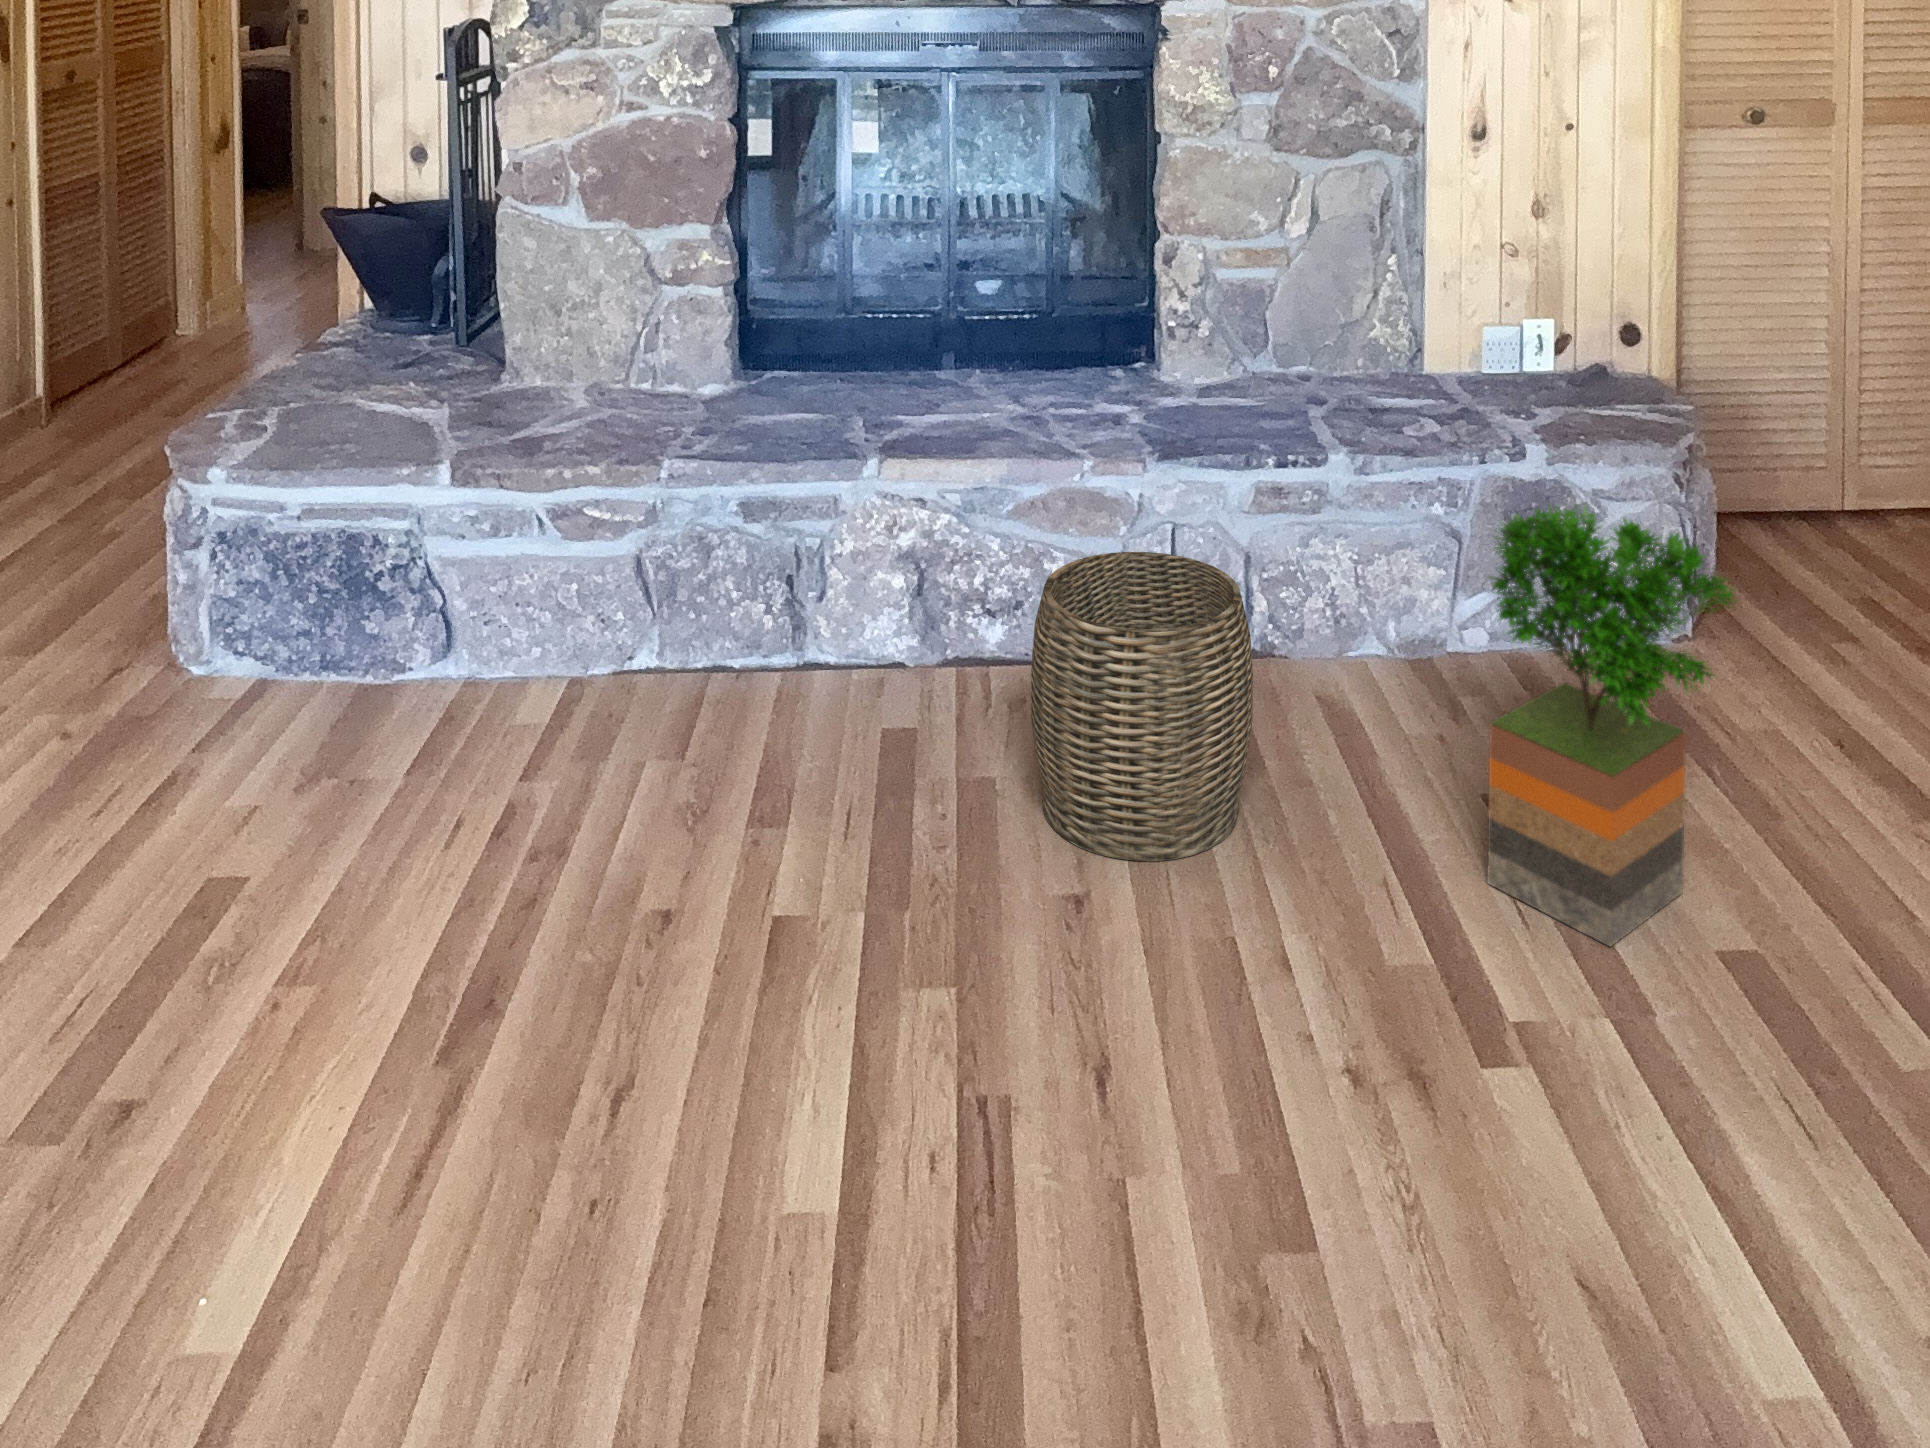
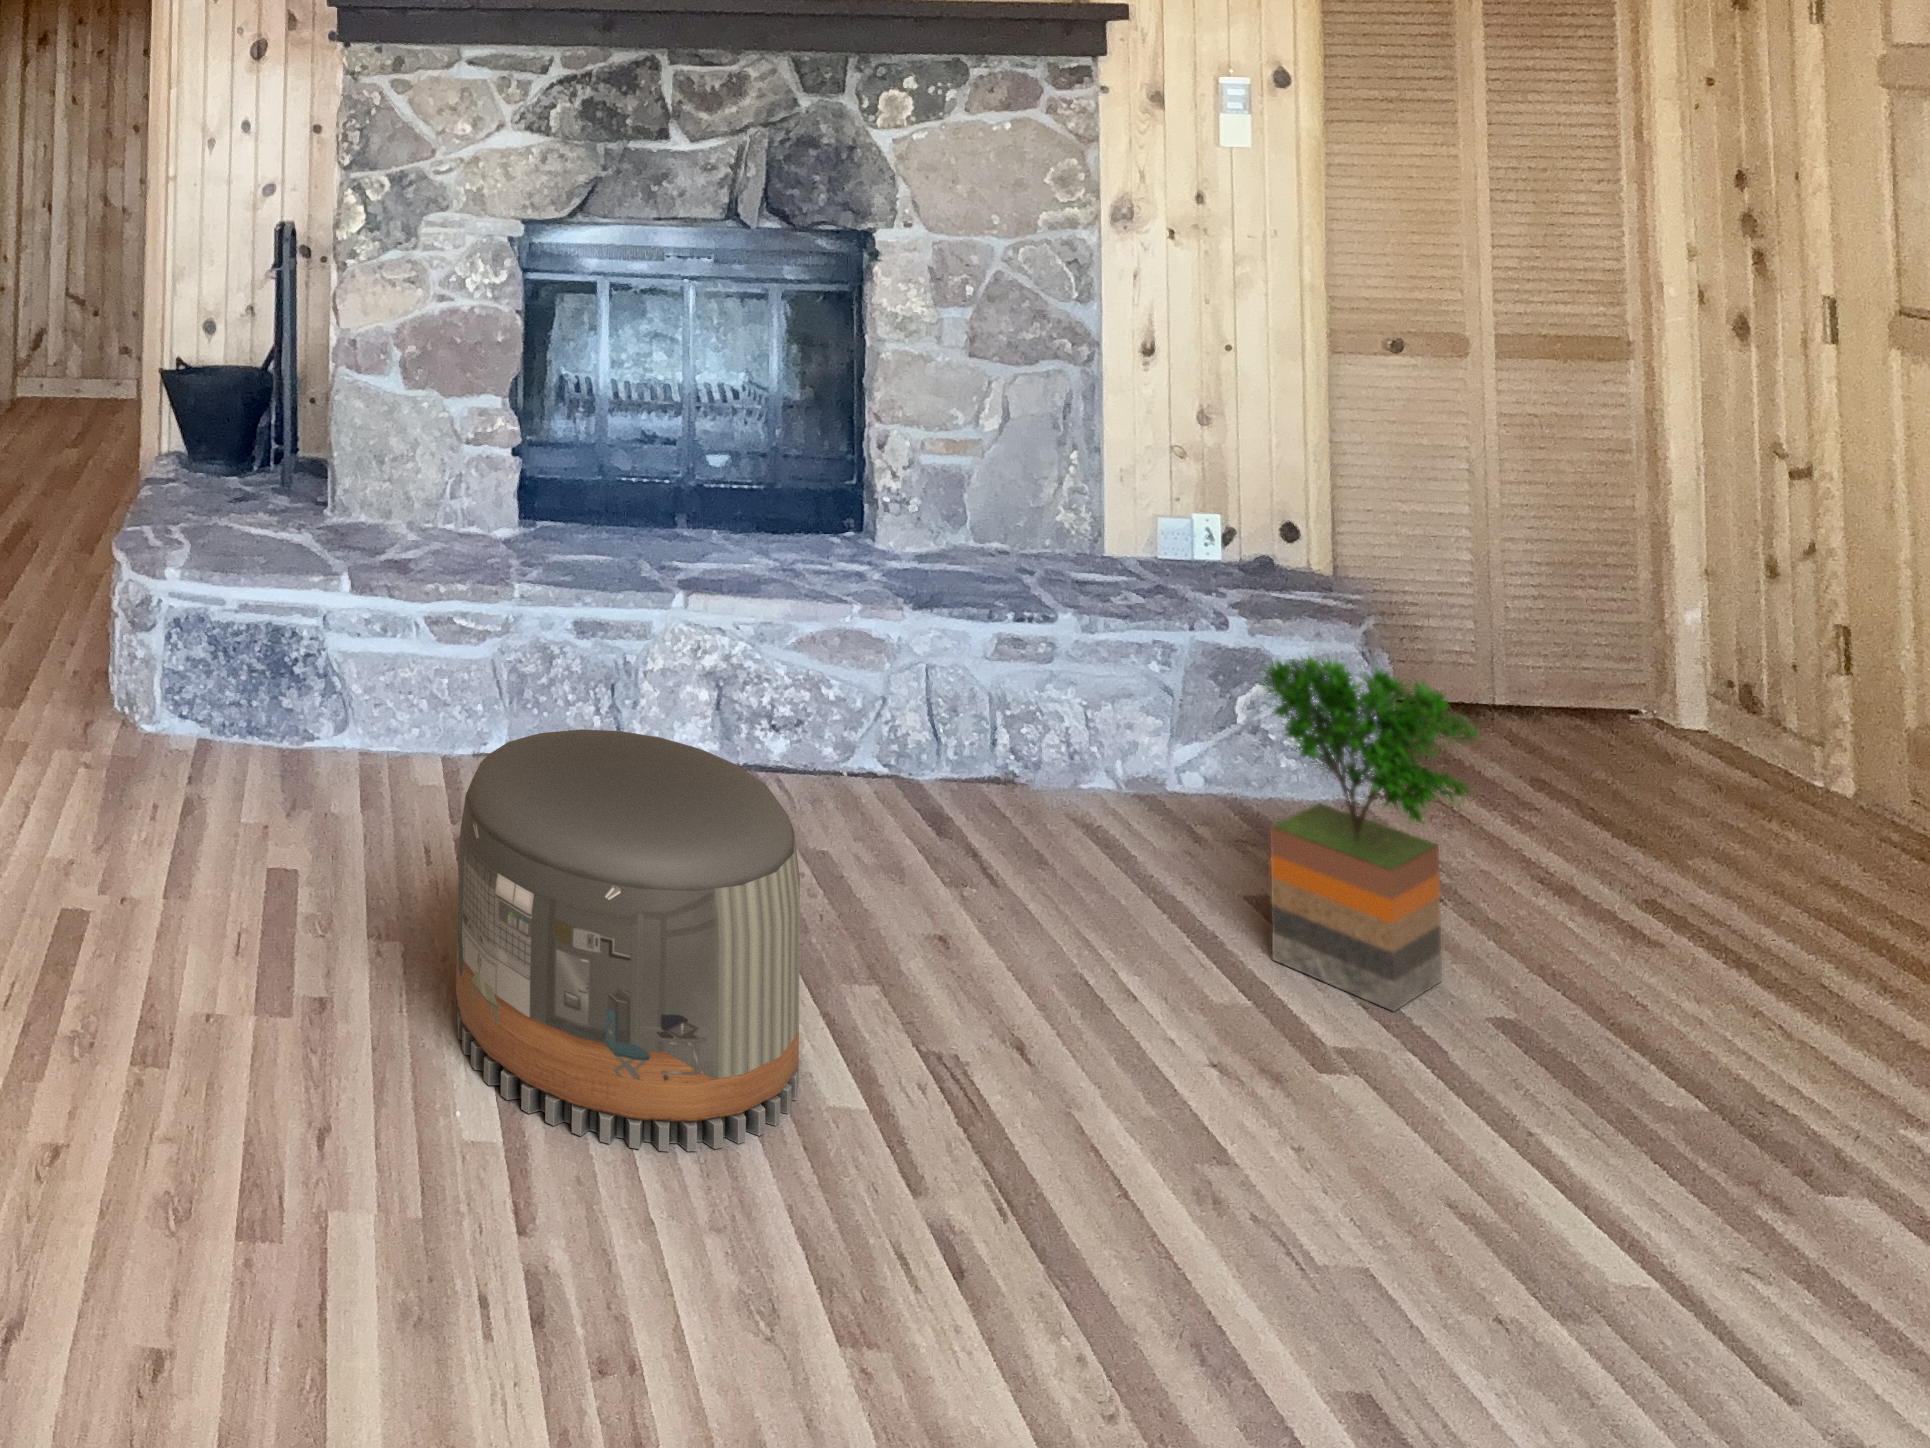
woven basket: present [1031,552,1253,861] -> none [864,676,1052,921]
pouf: none [301,685,790,1319] -> present [456,729,800,1151]

